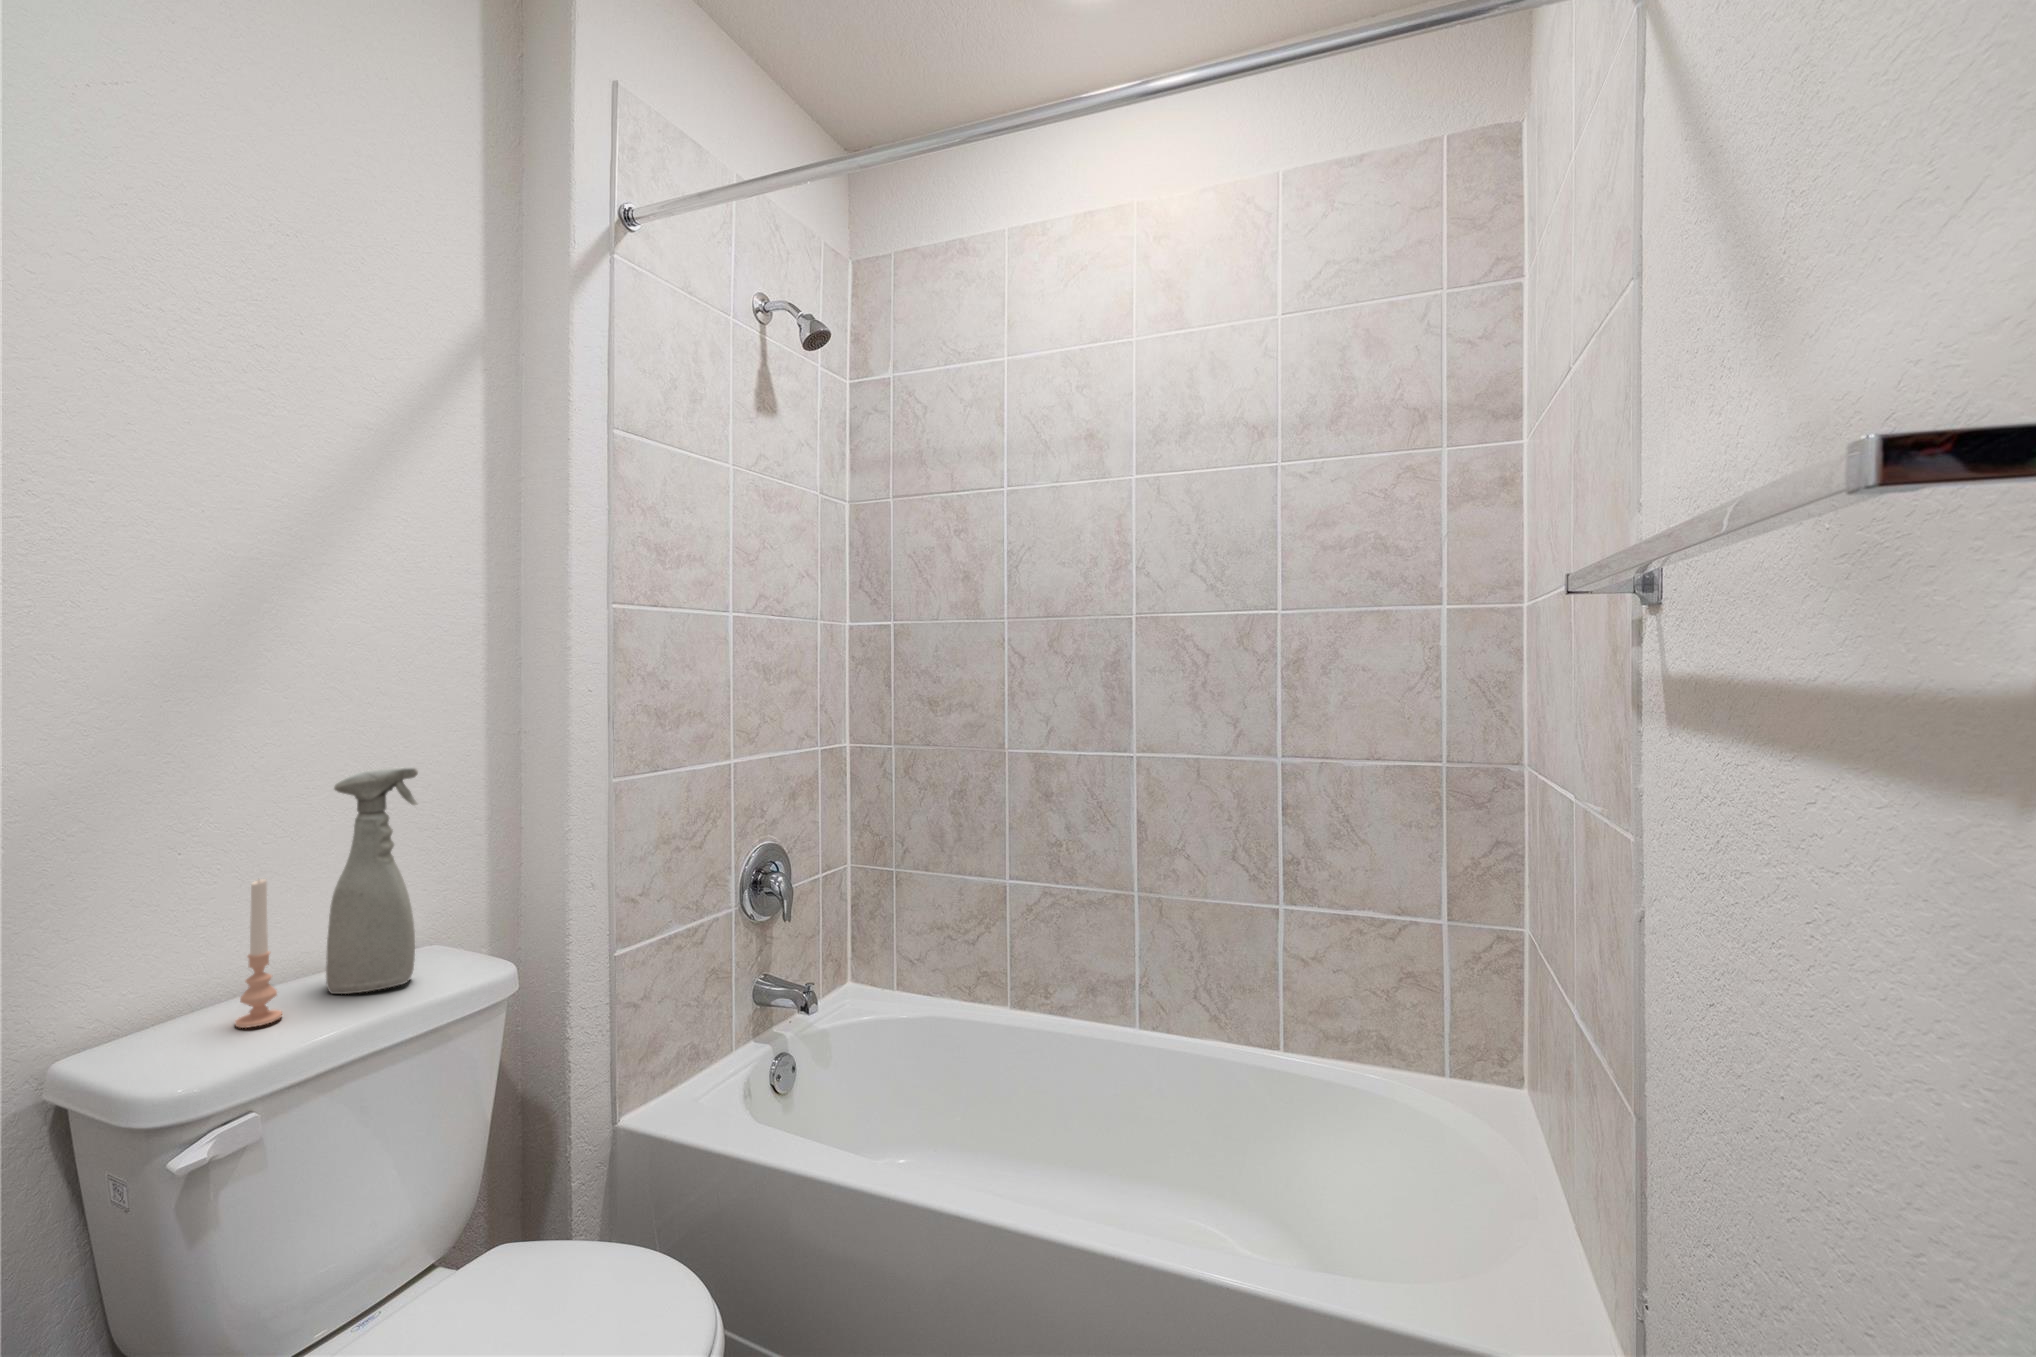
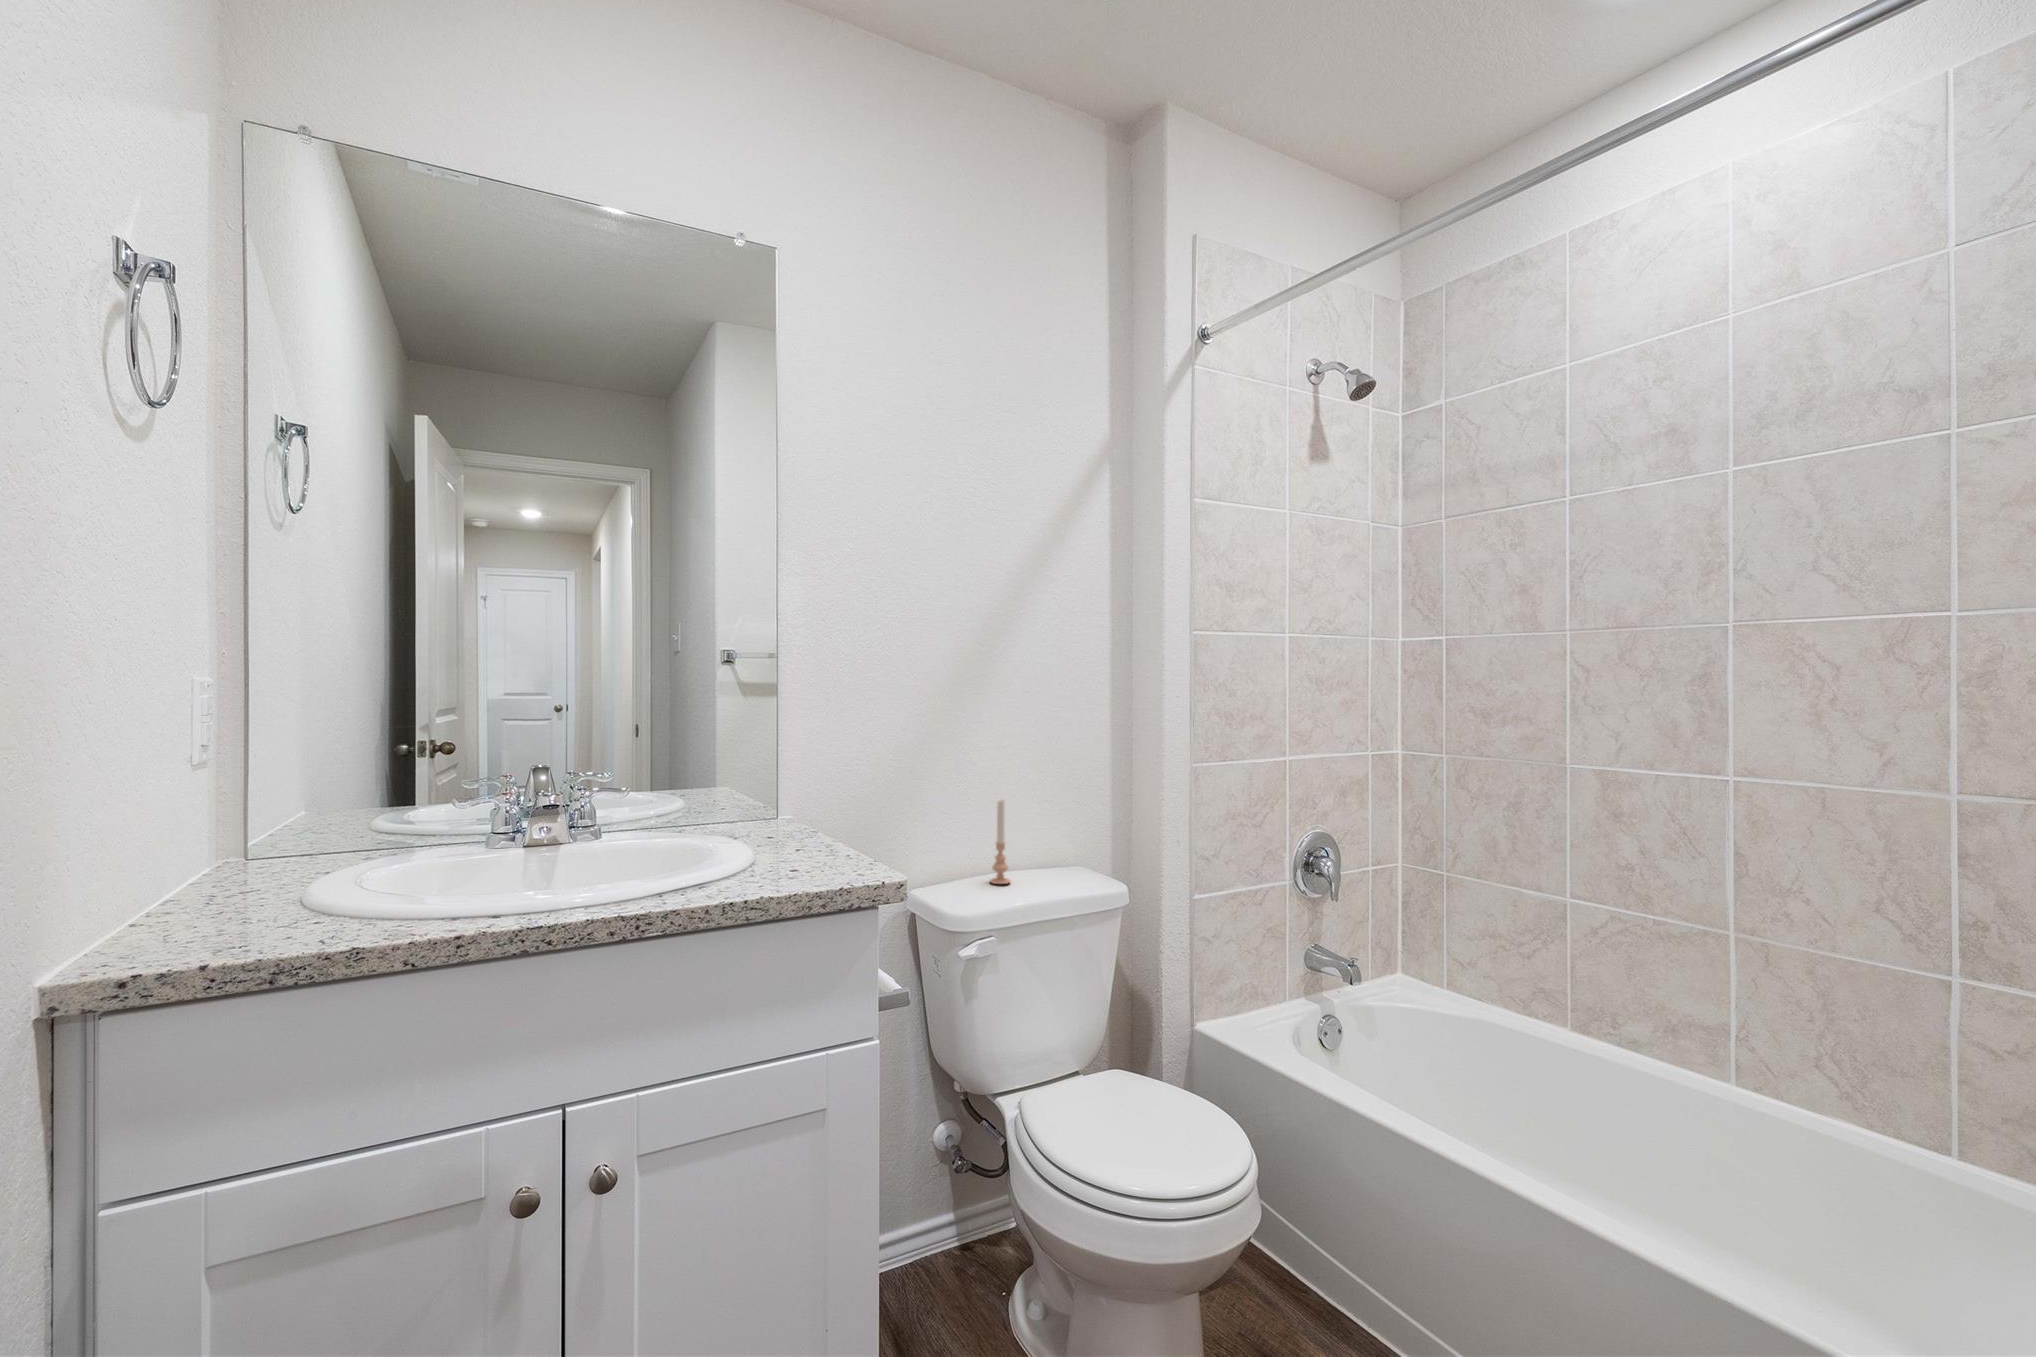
spray bottle: present [326,767,418,994] -> none [1029,740,1077,879]

